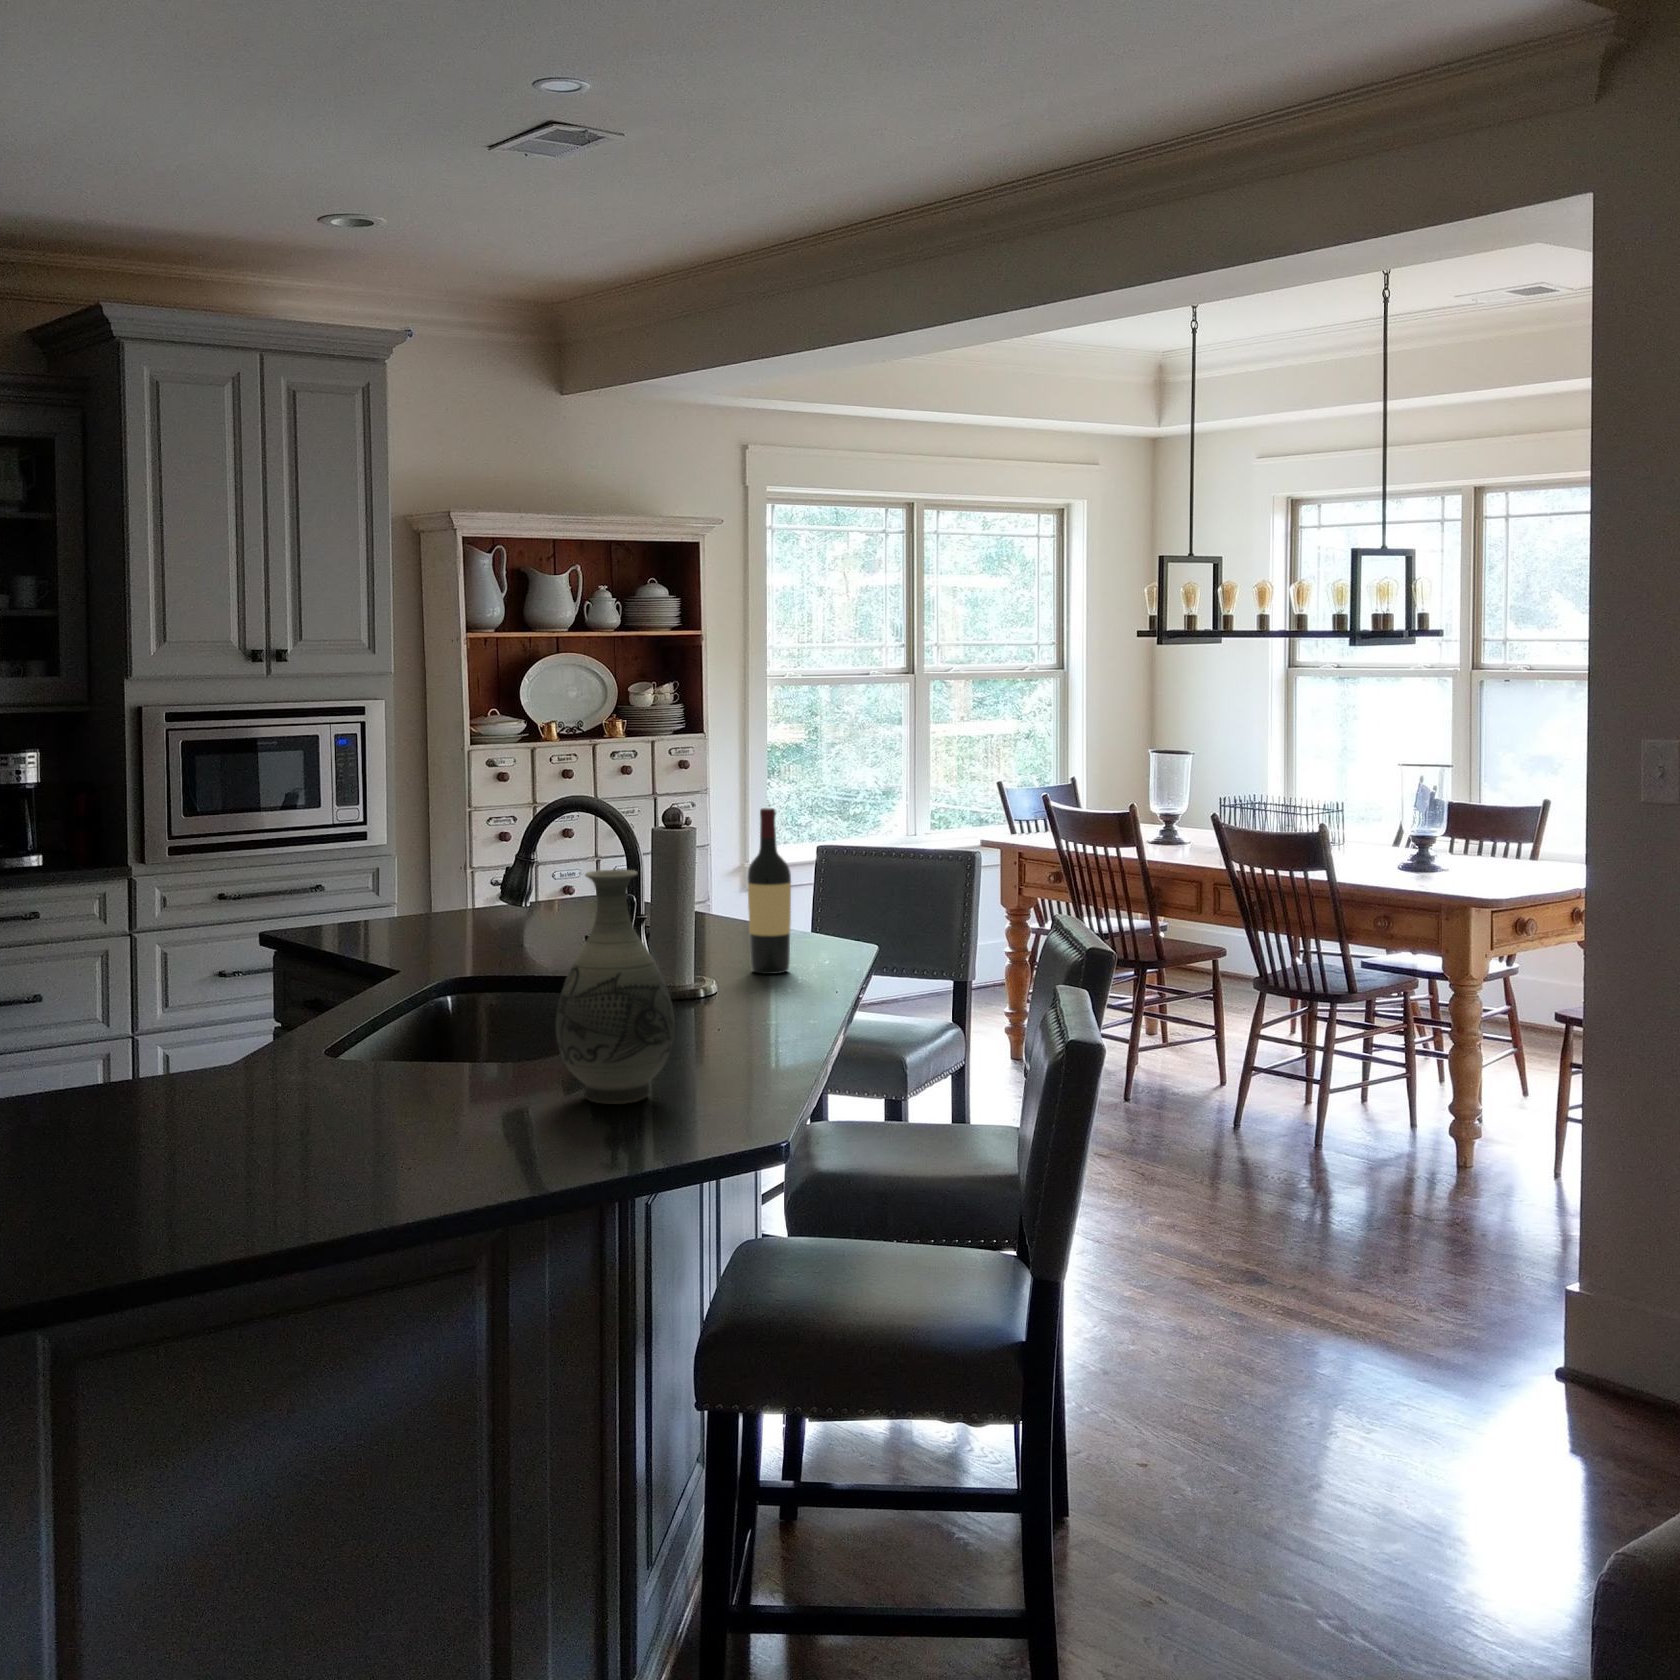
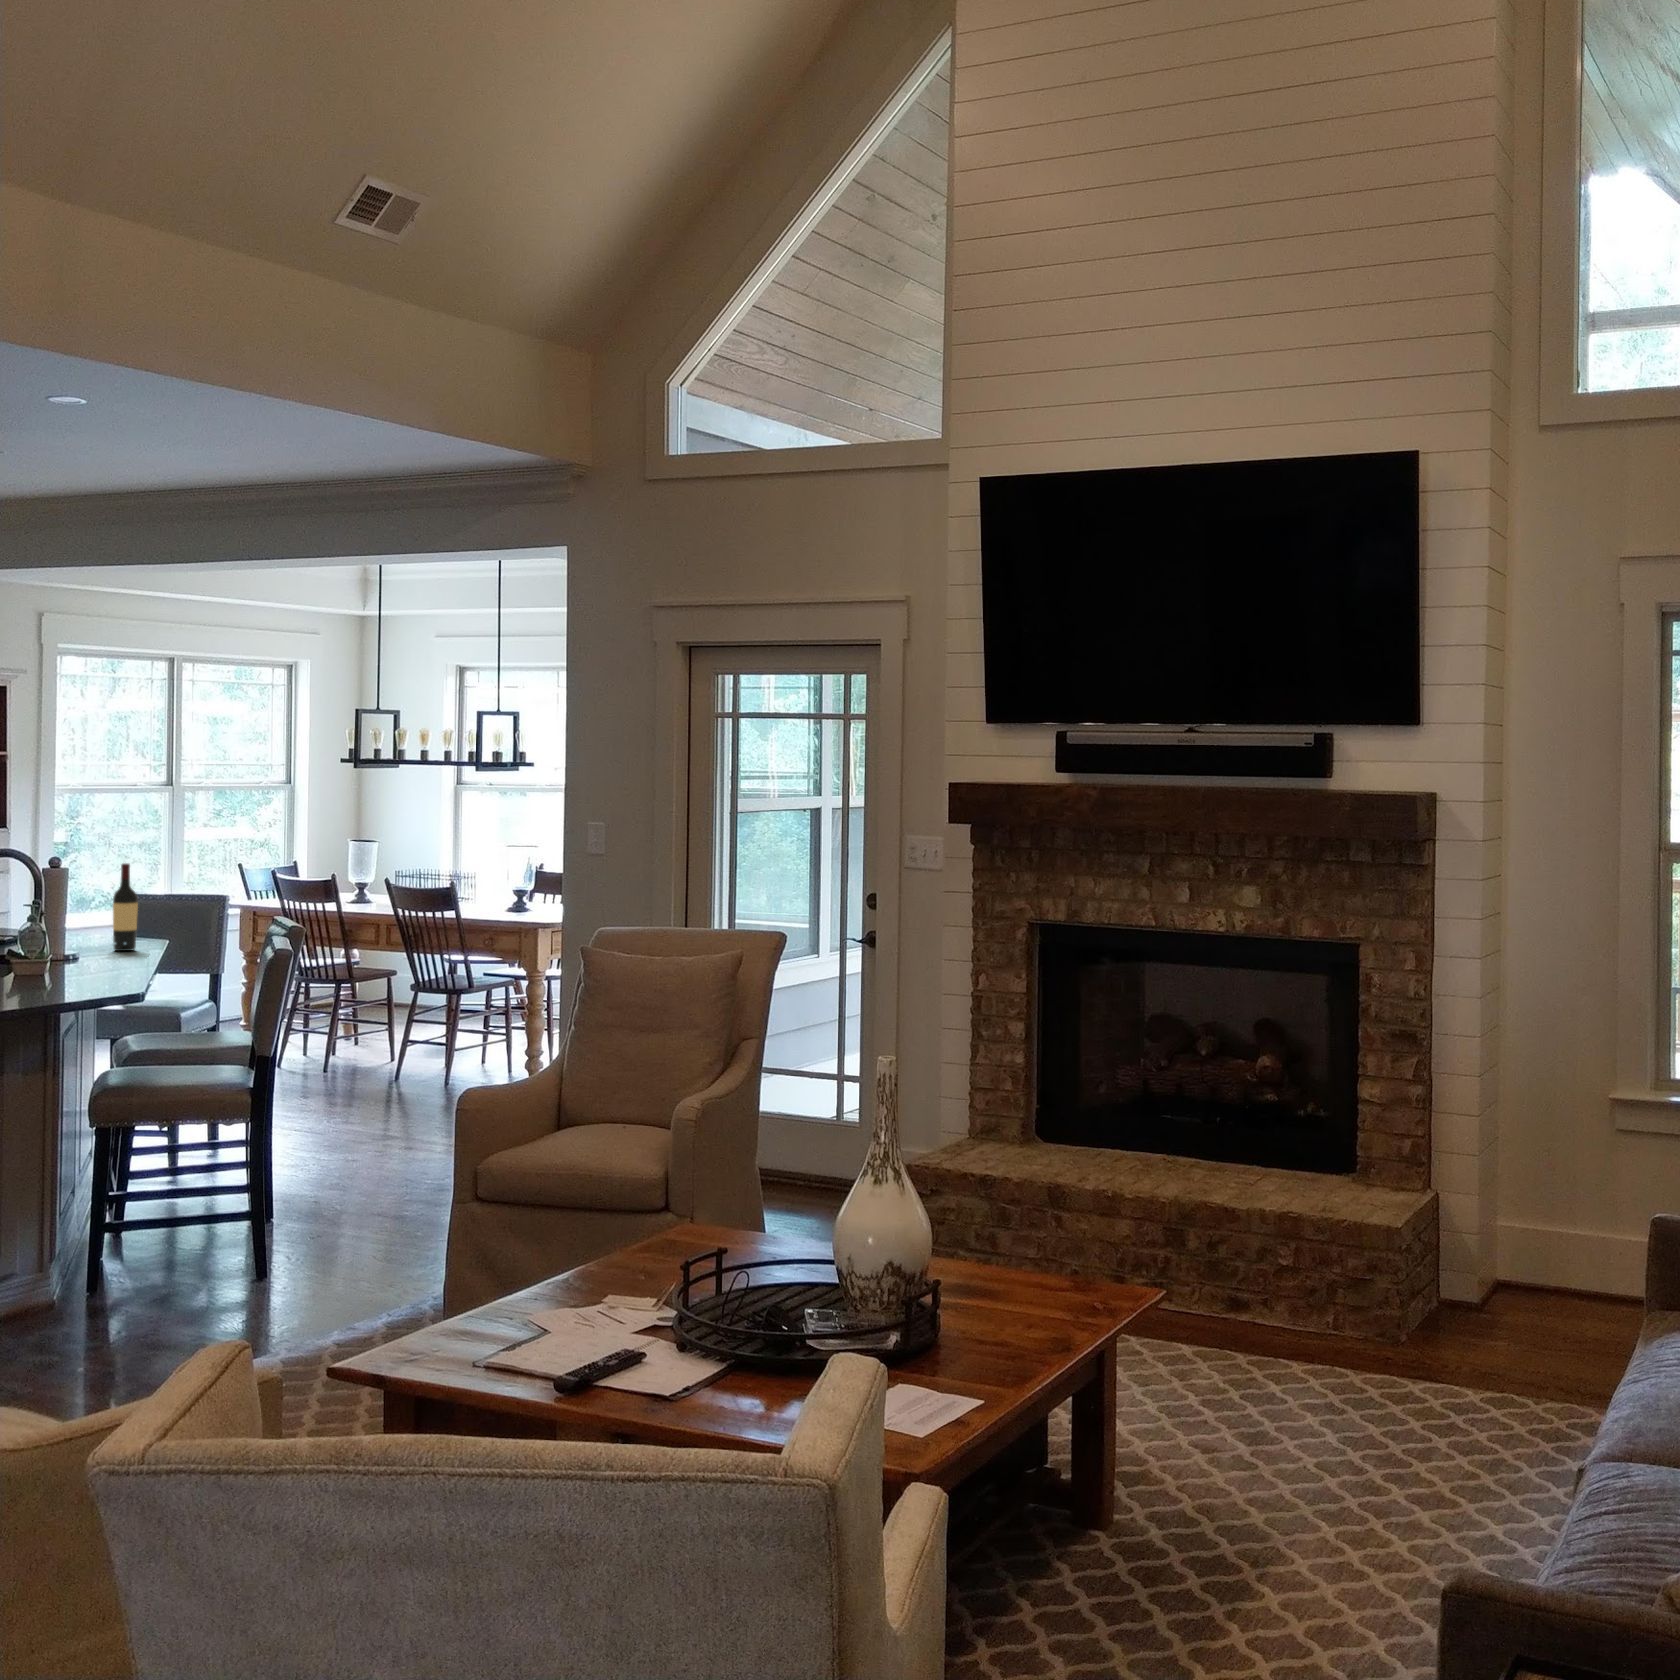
vase: present [556,869,675,1104] -> none [51,882,109,985]

